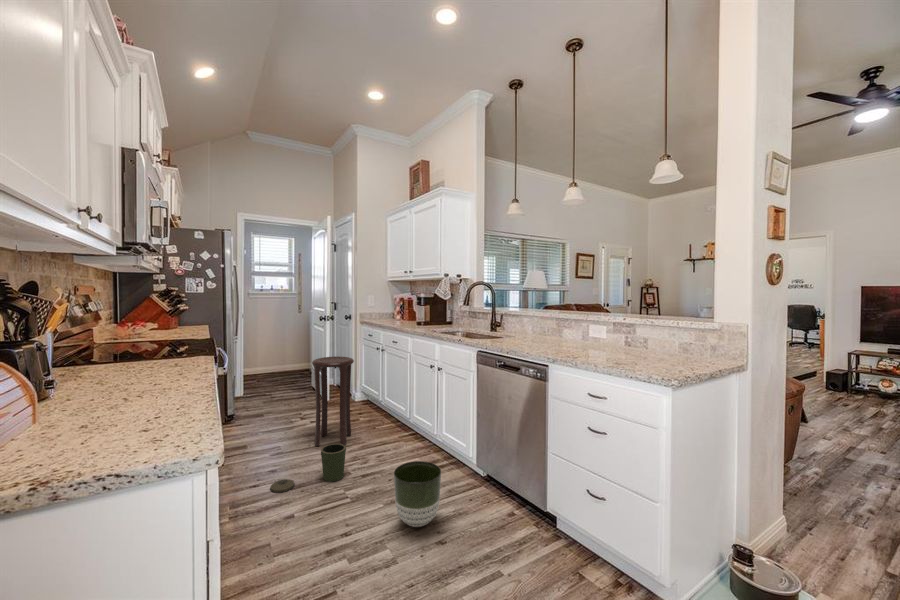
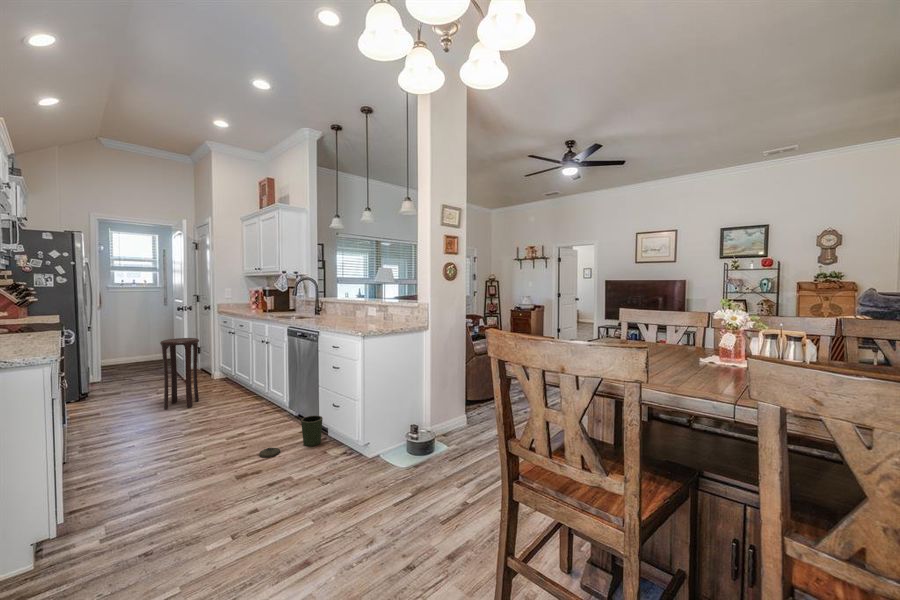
trash can: present [270,444,346,493] -> present [259,416,323,458]
planter: present [394,461,441,527] -> none [211,402,248,443]

